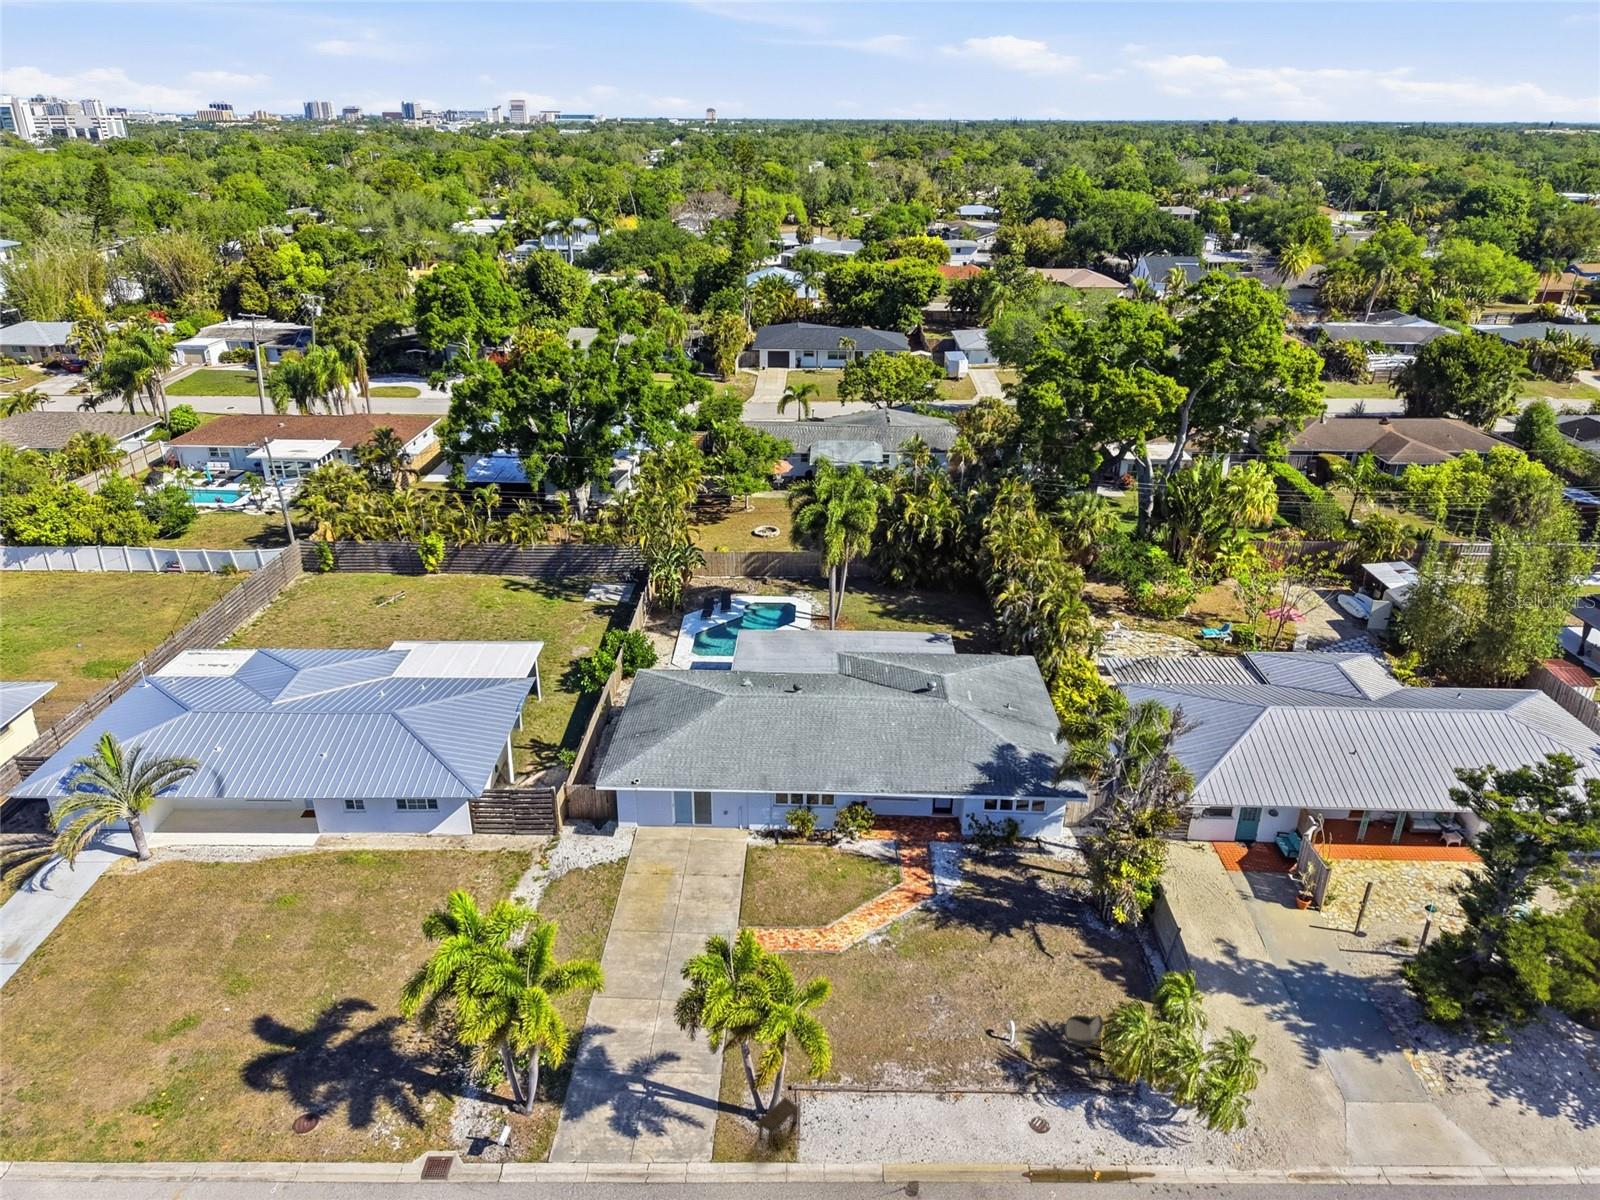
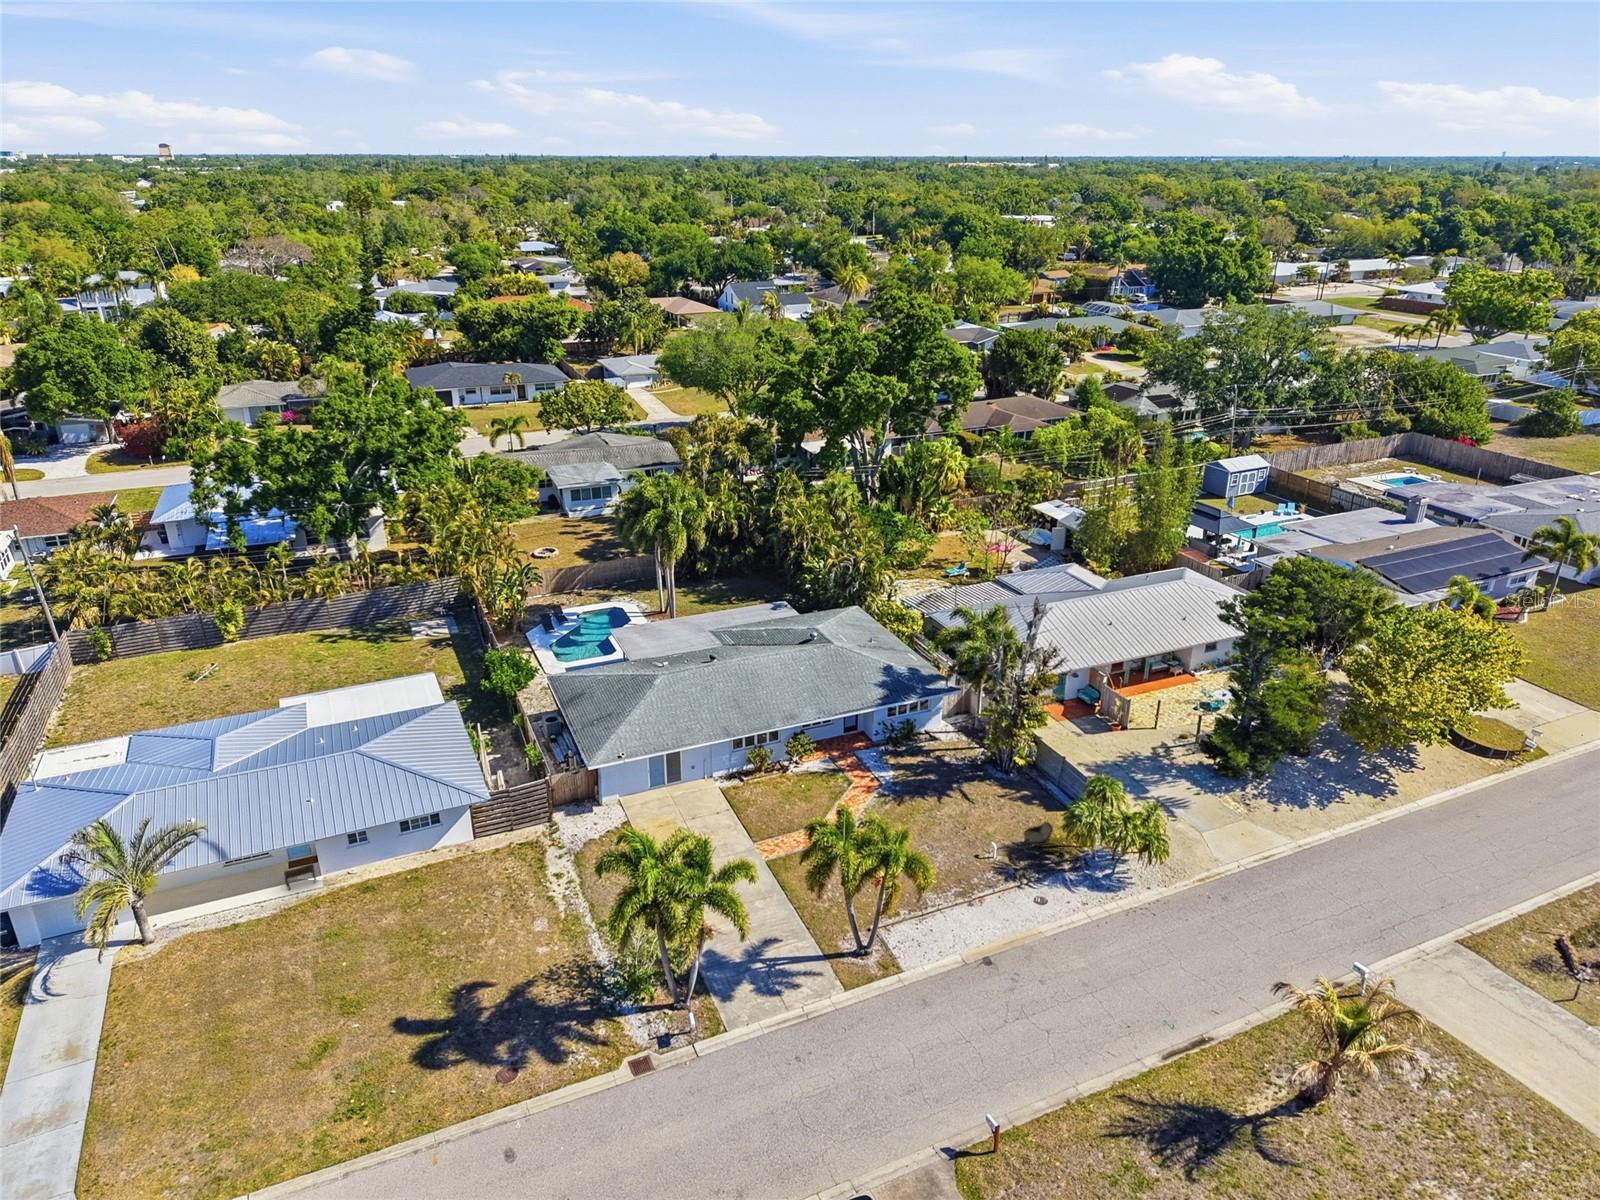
bench: present [759,1097,798,1146] -> present [284,864,316,889]

